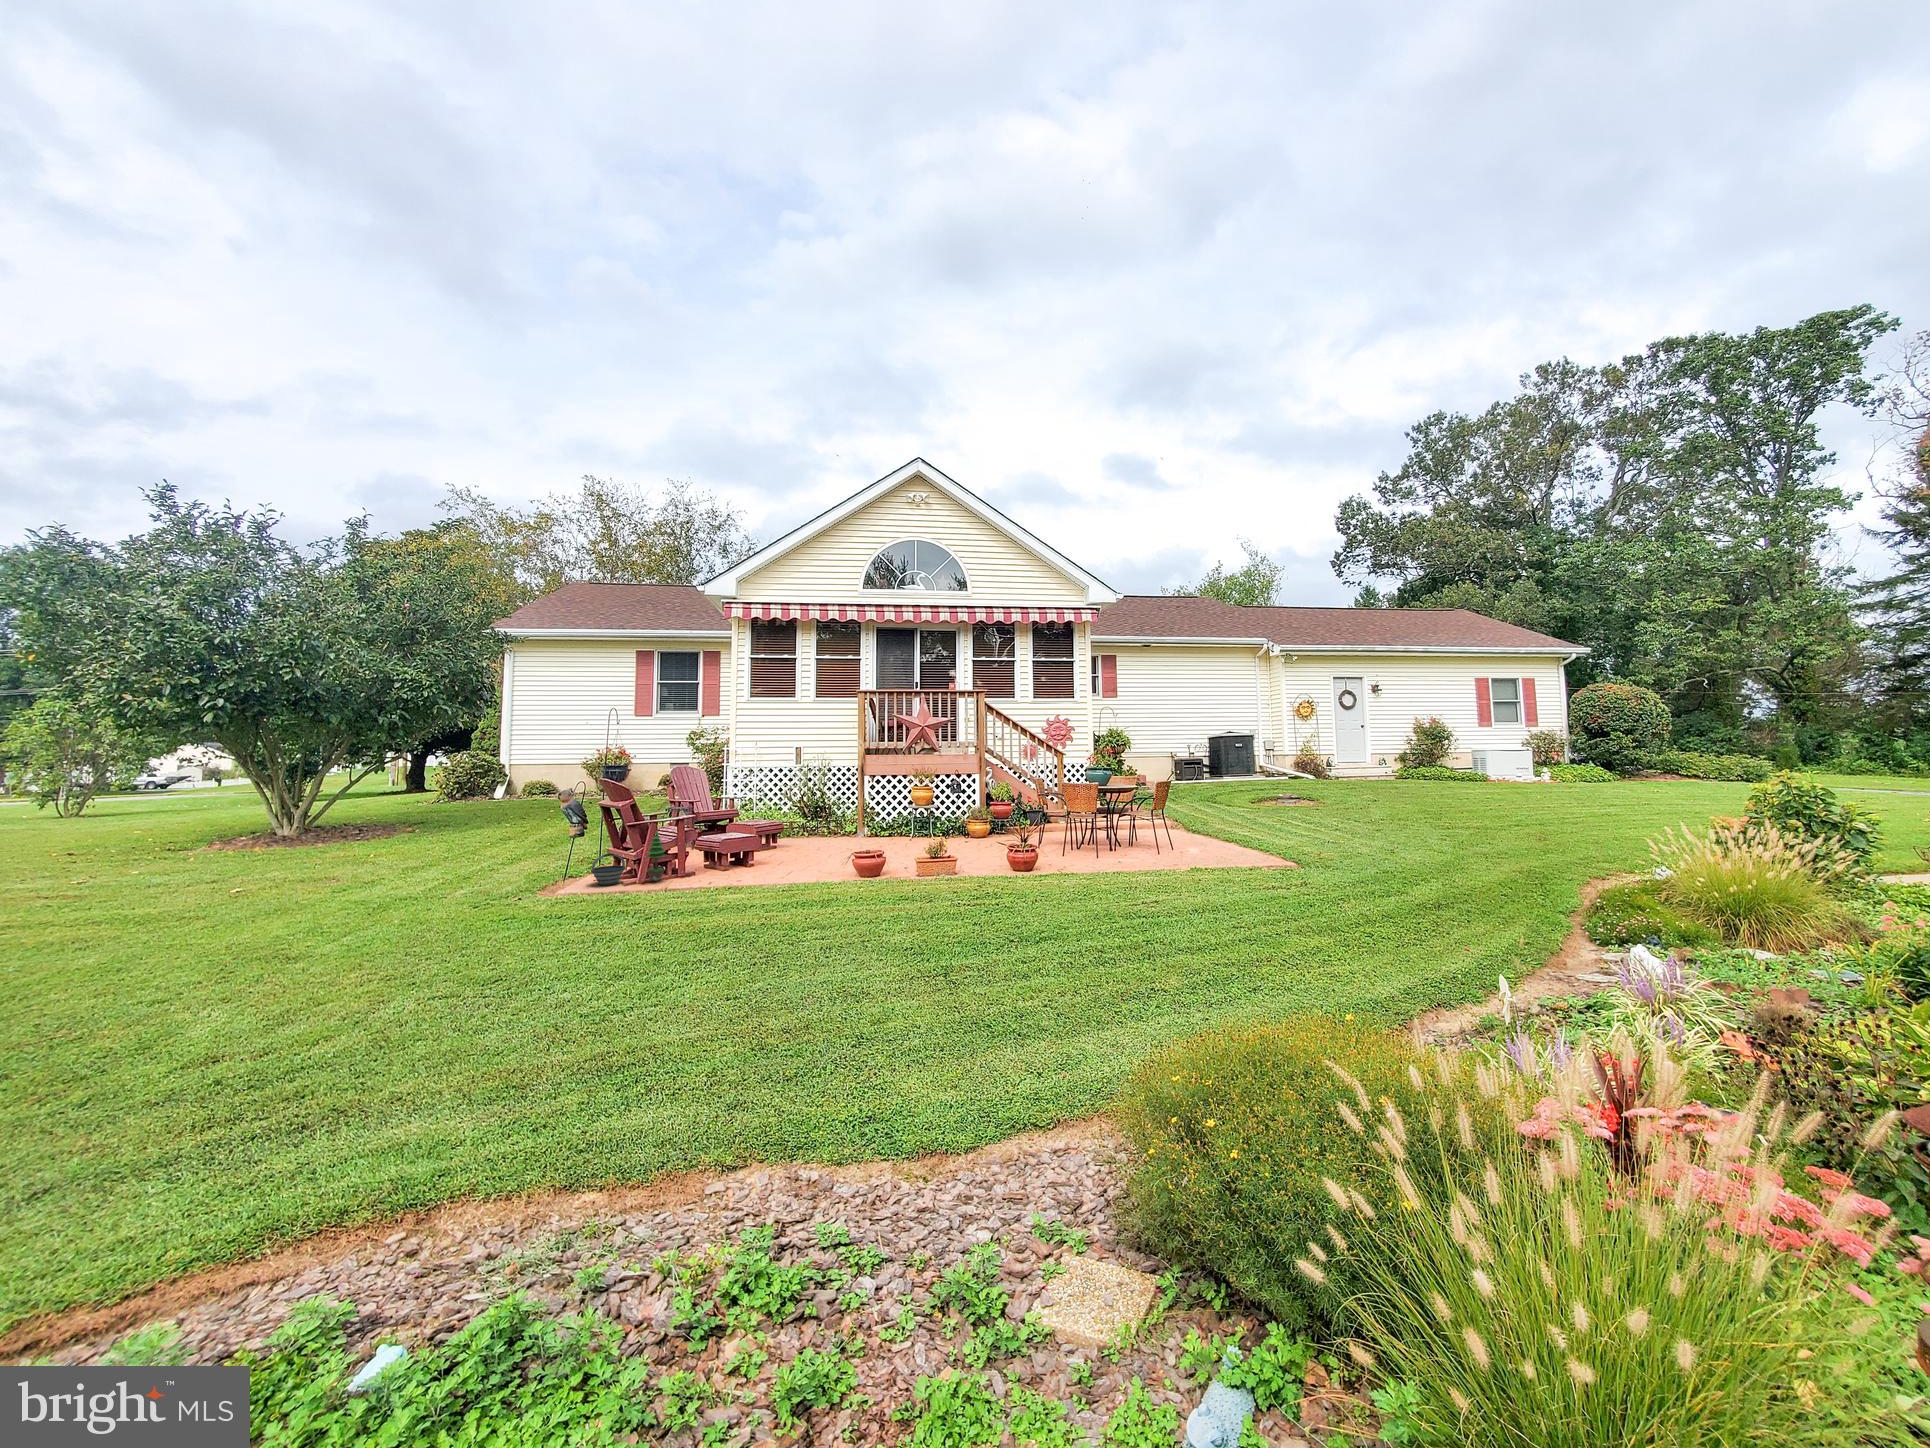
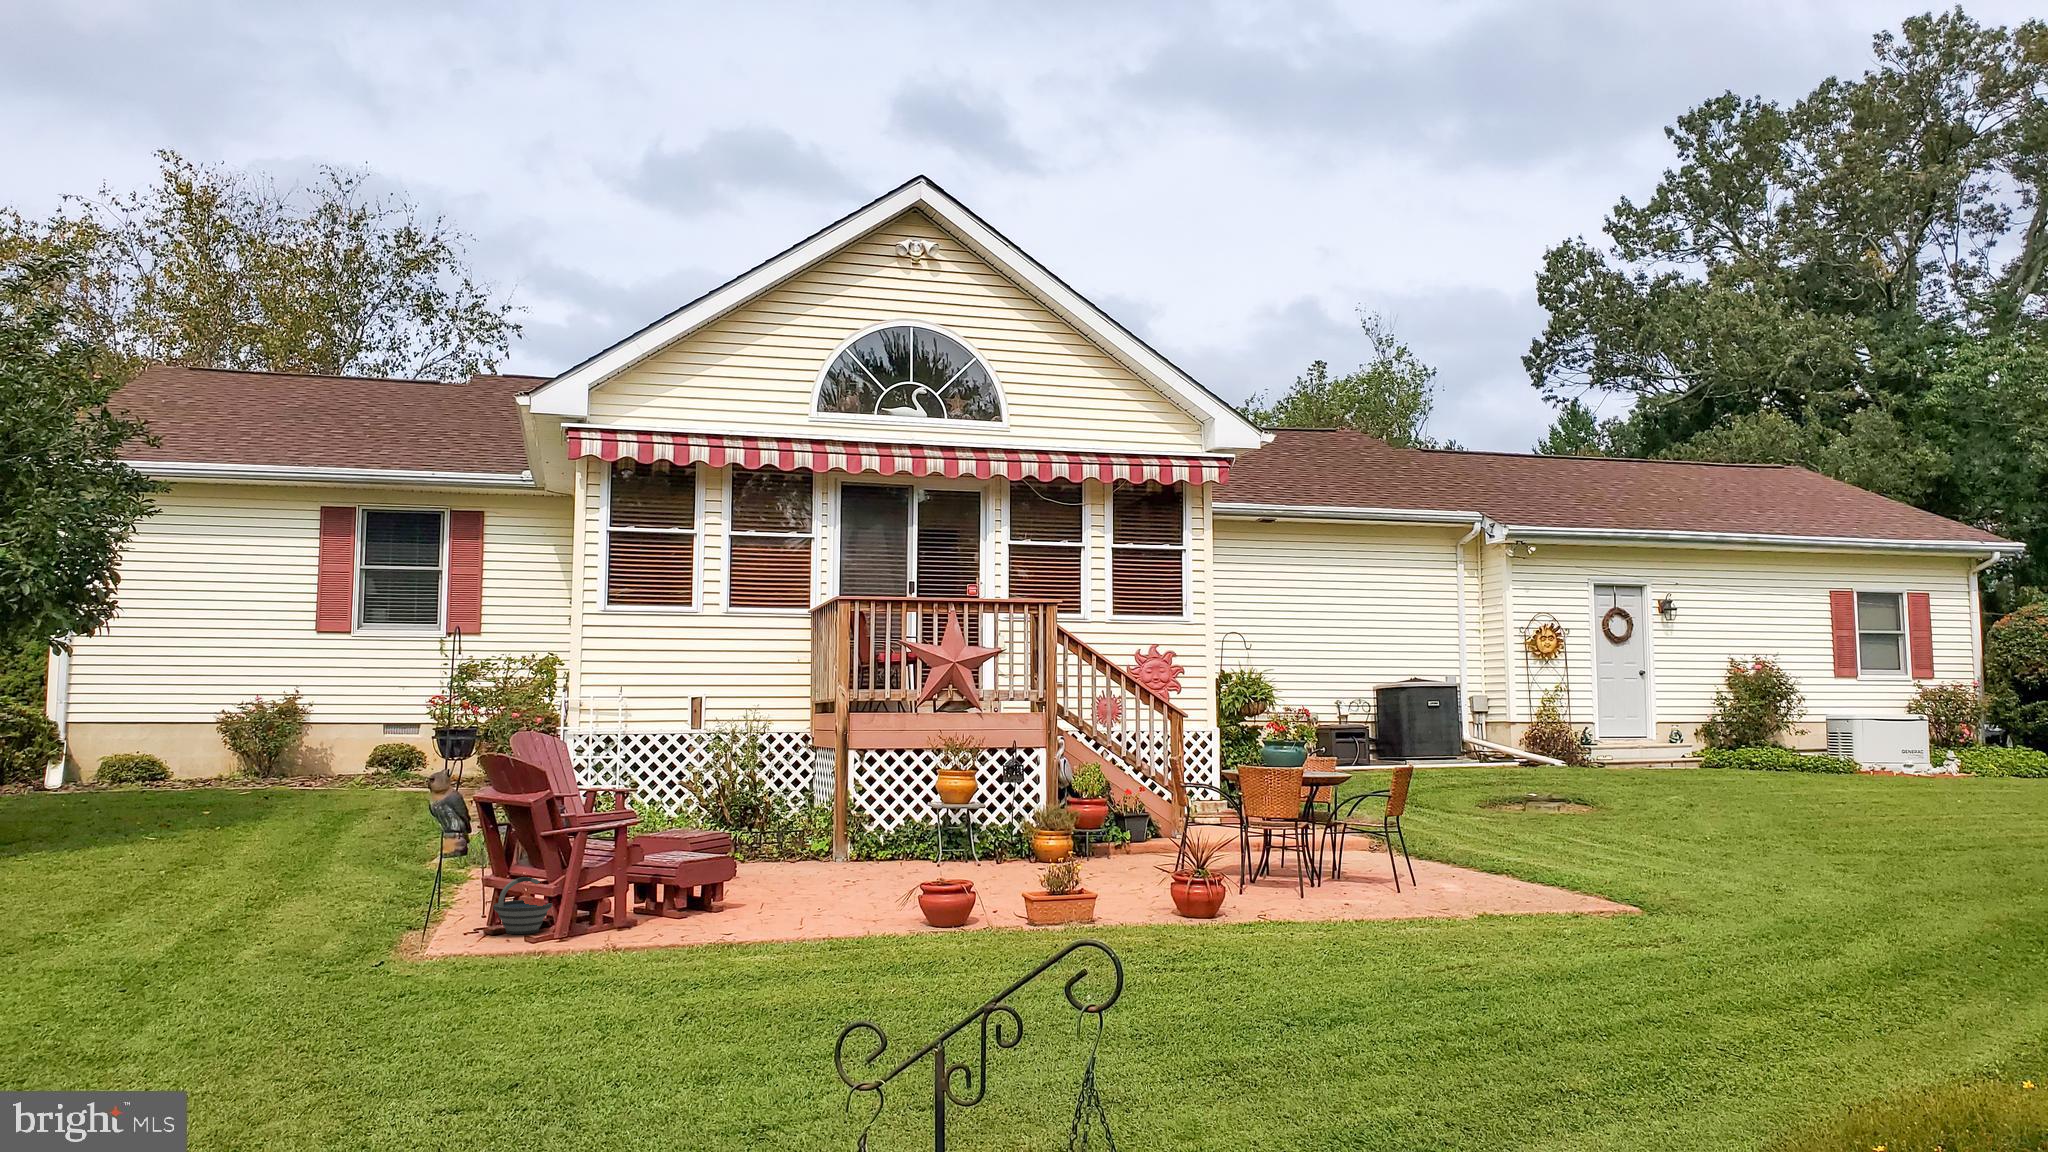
potted tree: present [647,830,666,881] -> none [590,834,624,928]

